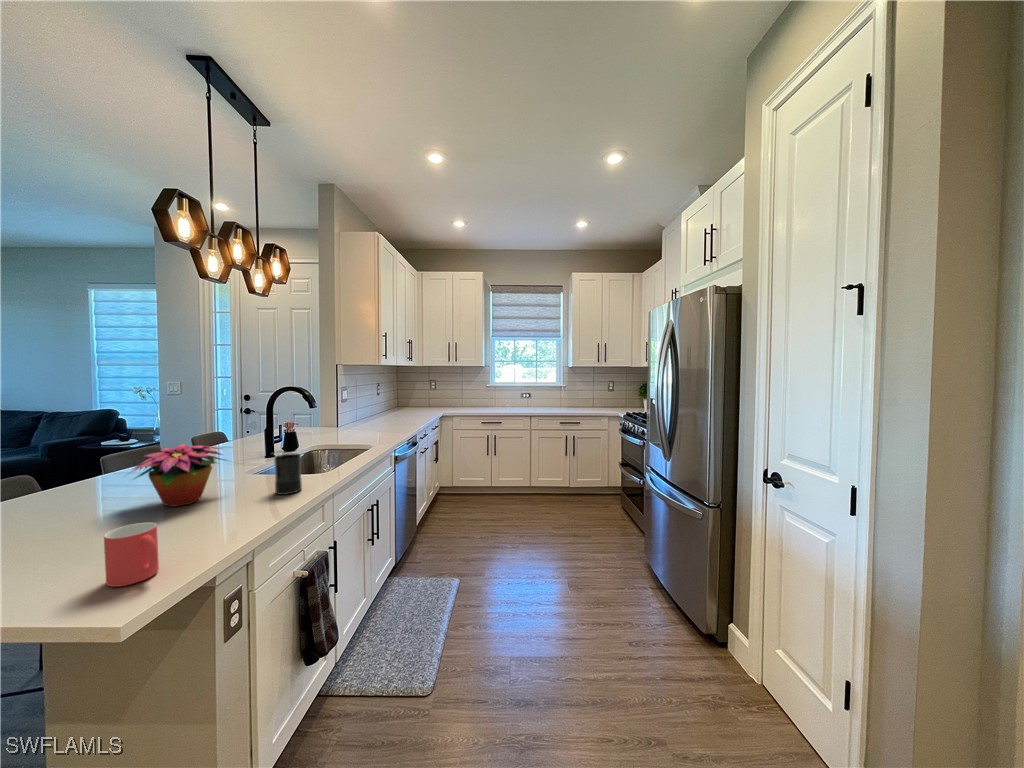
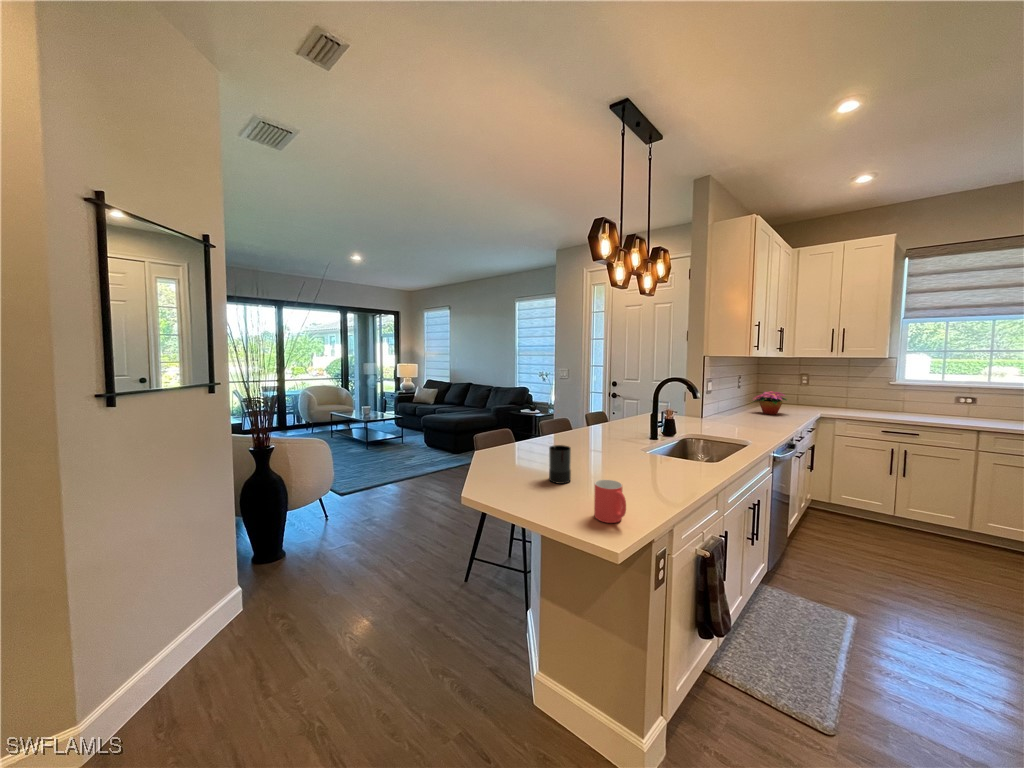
flower arrangement: present [130,444,228,506] -> present [753,391,787,415]
candle: present [274,454,302,495] -> present [549,445,571,484]

